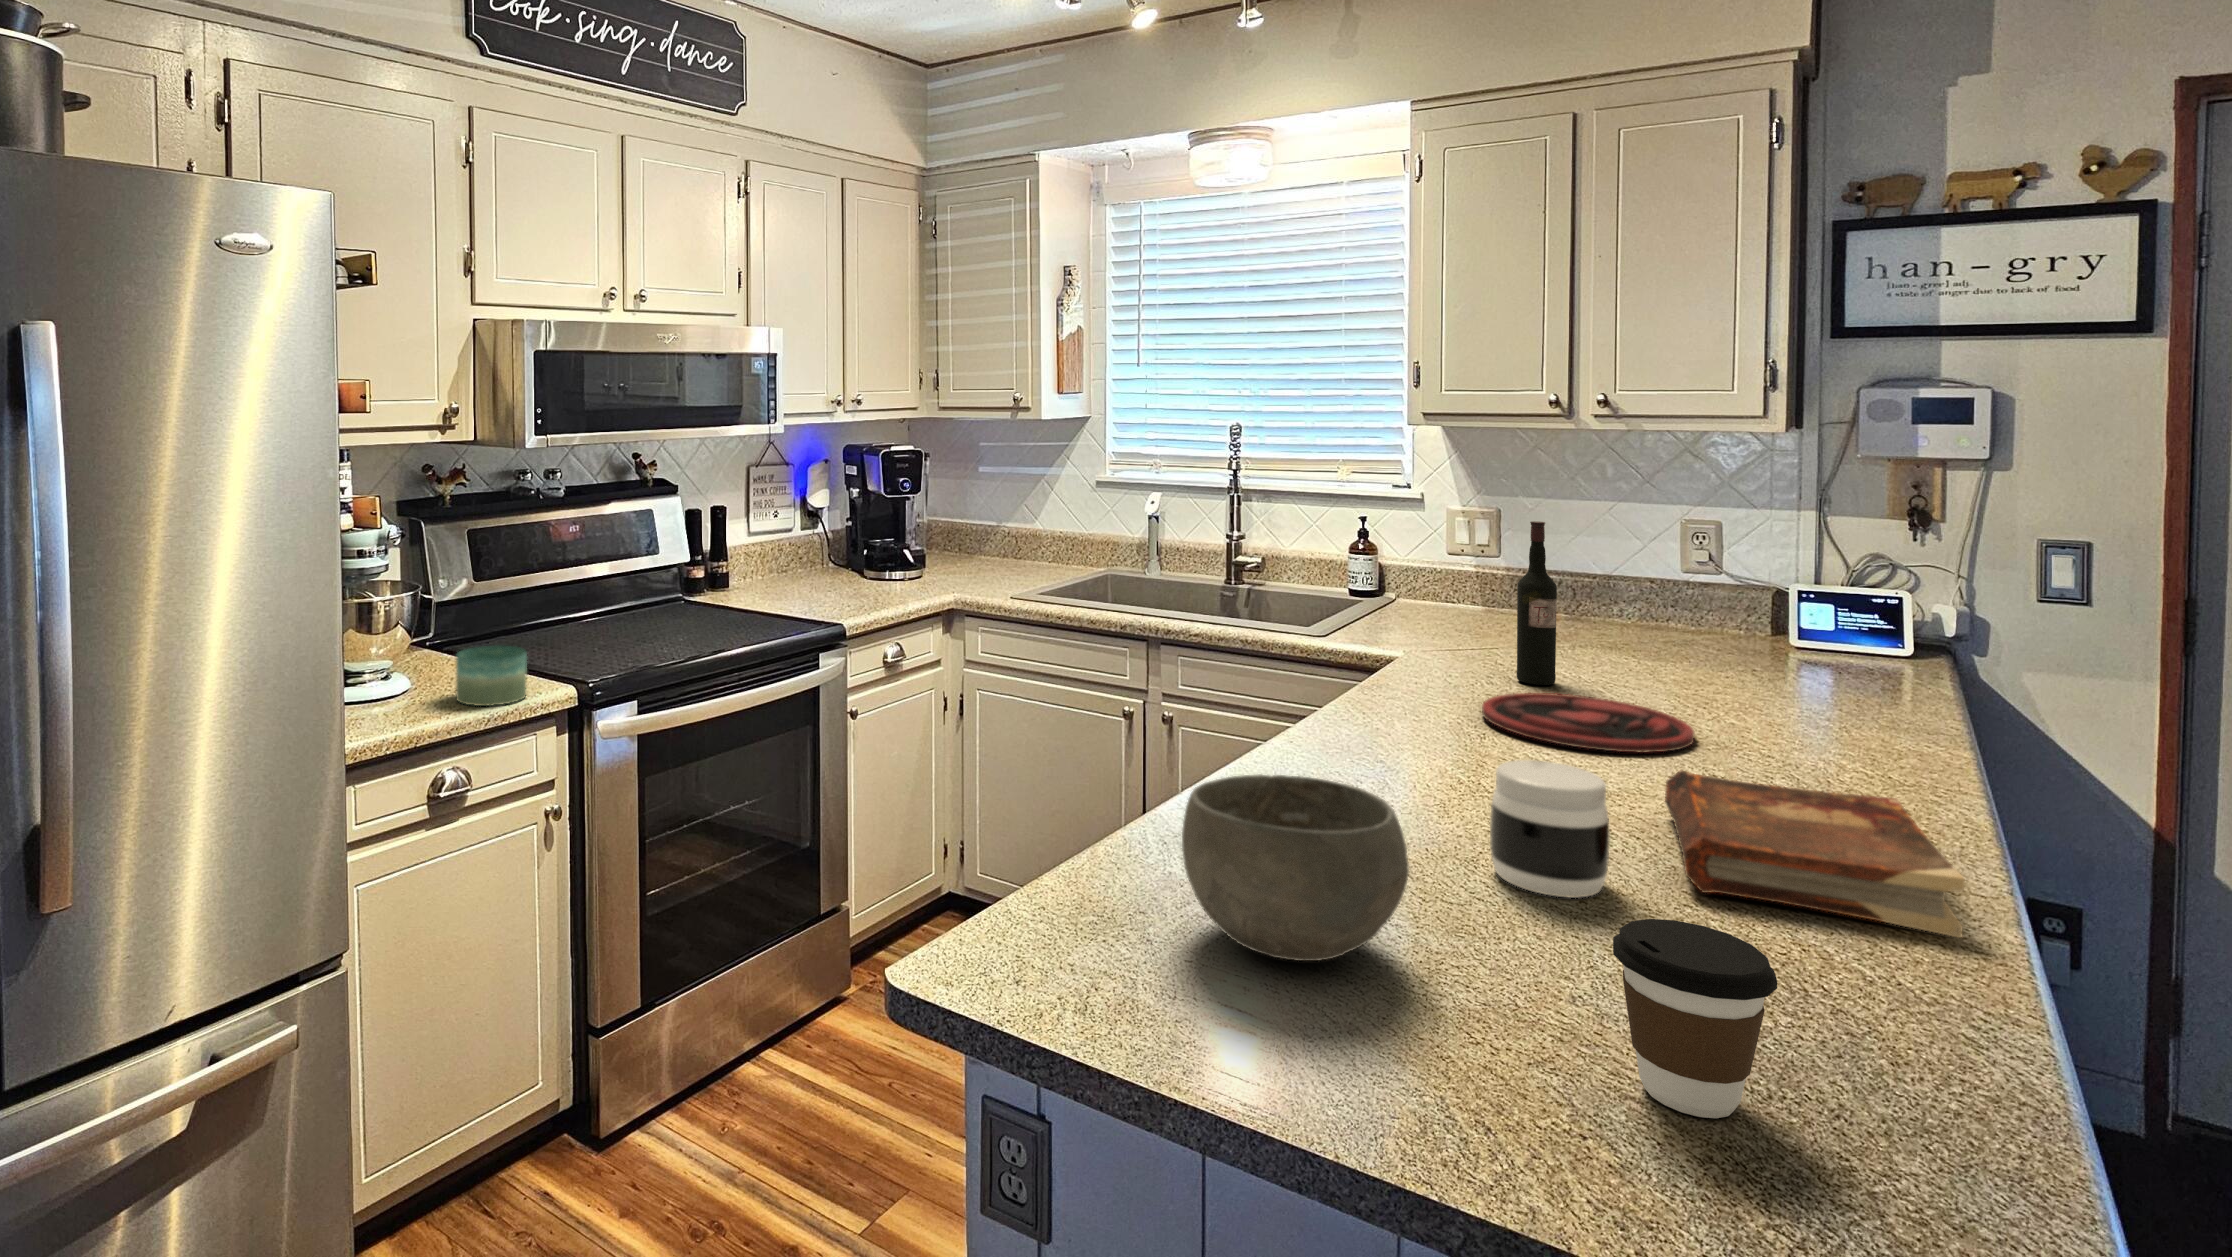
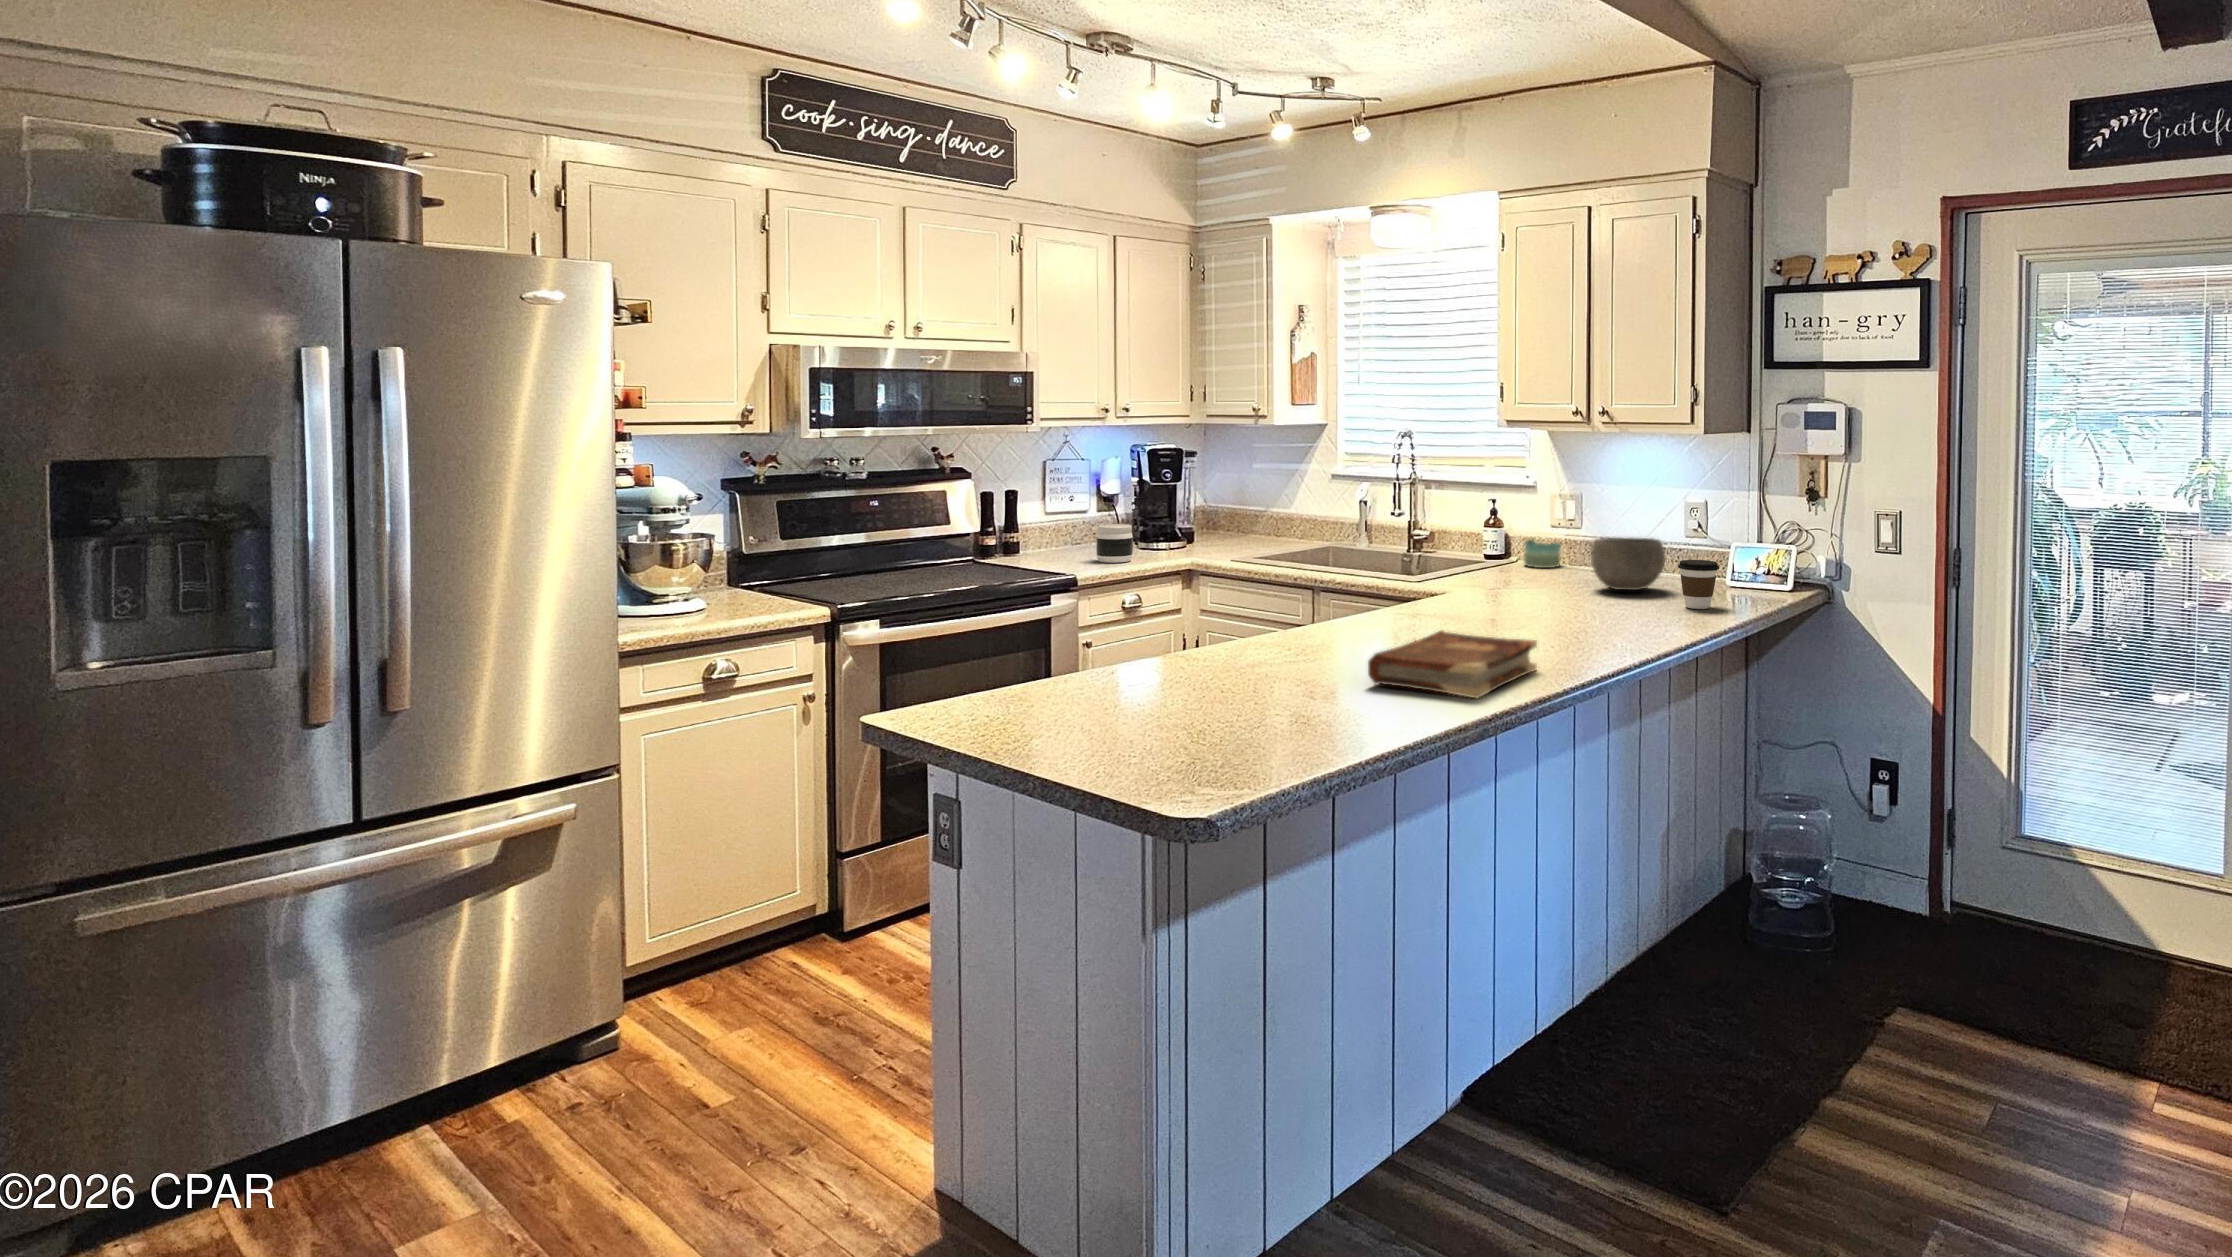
wine bottle: present [1517,521,1557,685] -> none [1496,492,1520,604]
candle: present [456,645,527,706] -> present [1524,540,1561,568]
plate: present [1482,693,1694,753] -> none [1423,605,1545,633]
jar: present [1490,760,1610,898] -> present [1096,524,1133,563]
bowl: present [1182,774,1409,961] -> present [1591,537,1665,590]
coffee cup: present [1613,919,1777,1118] -> present [1678,560,1719,609]

